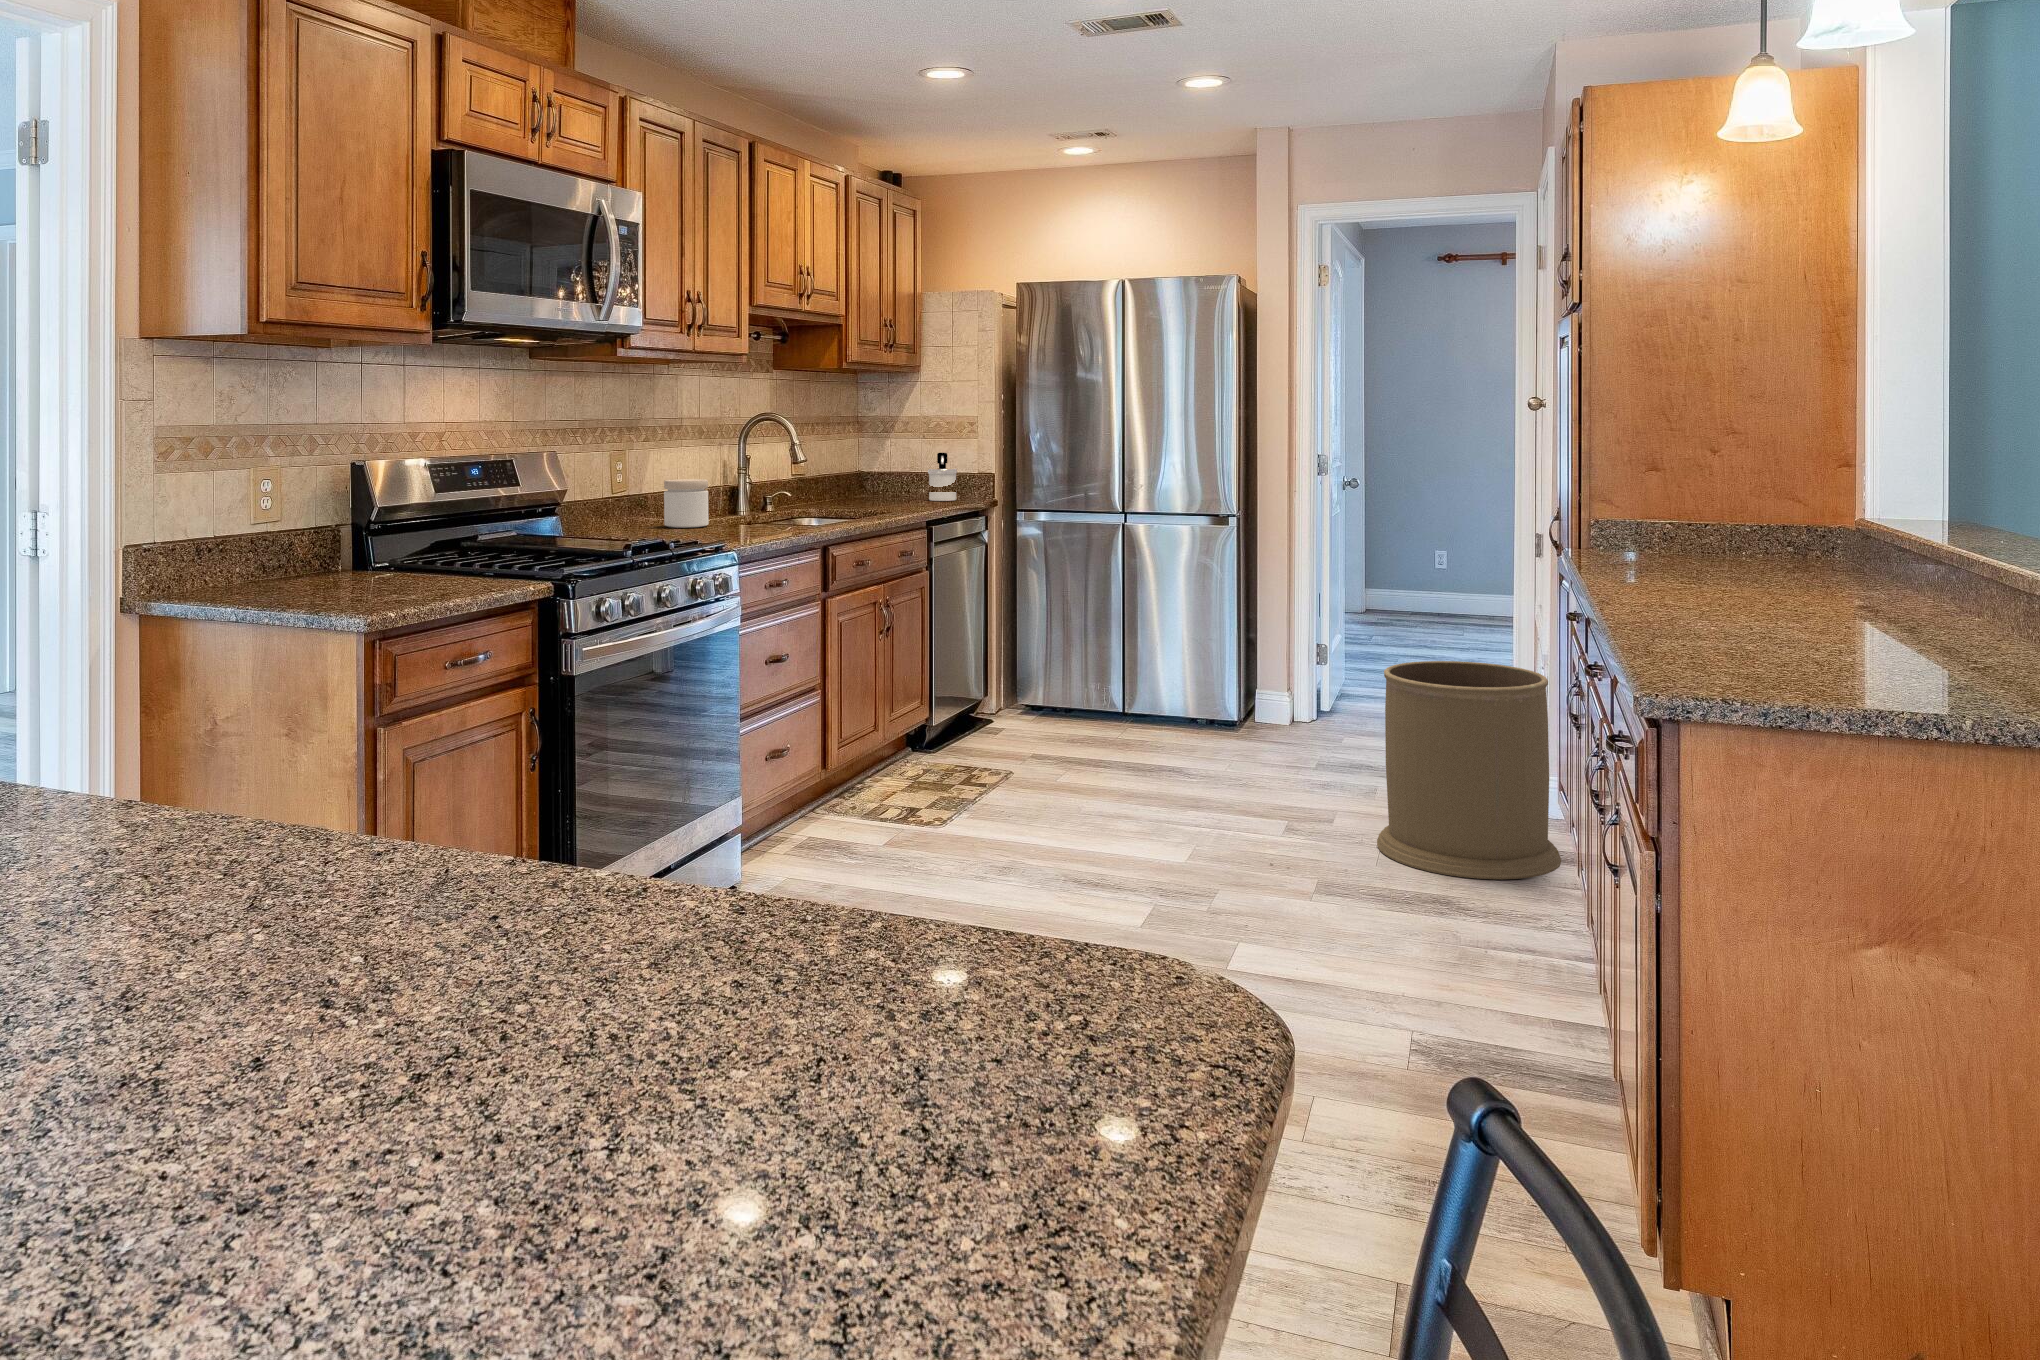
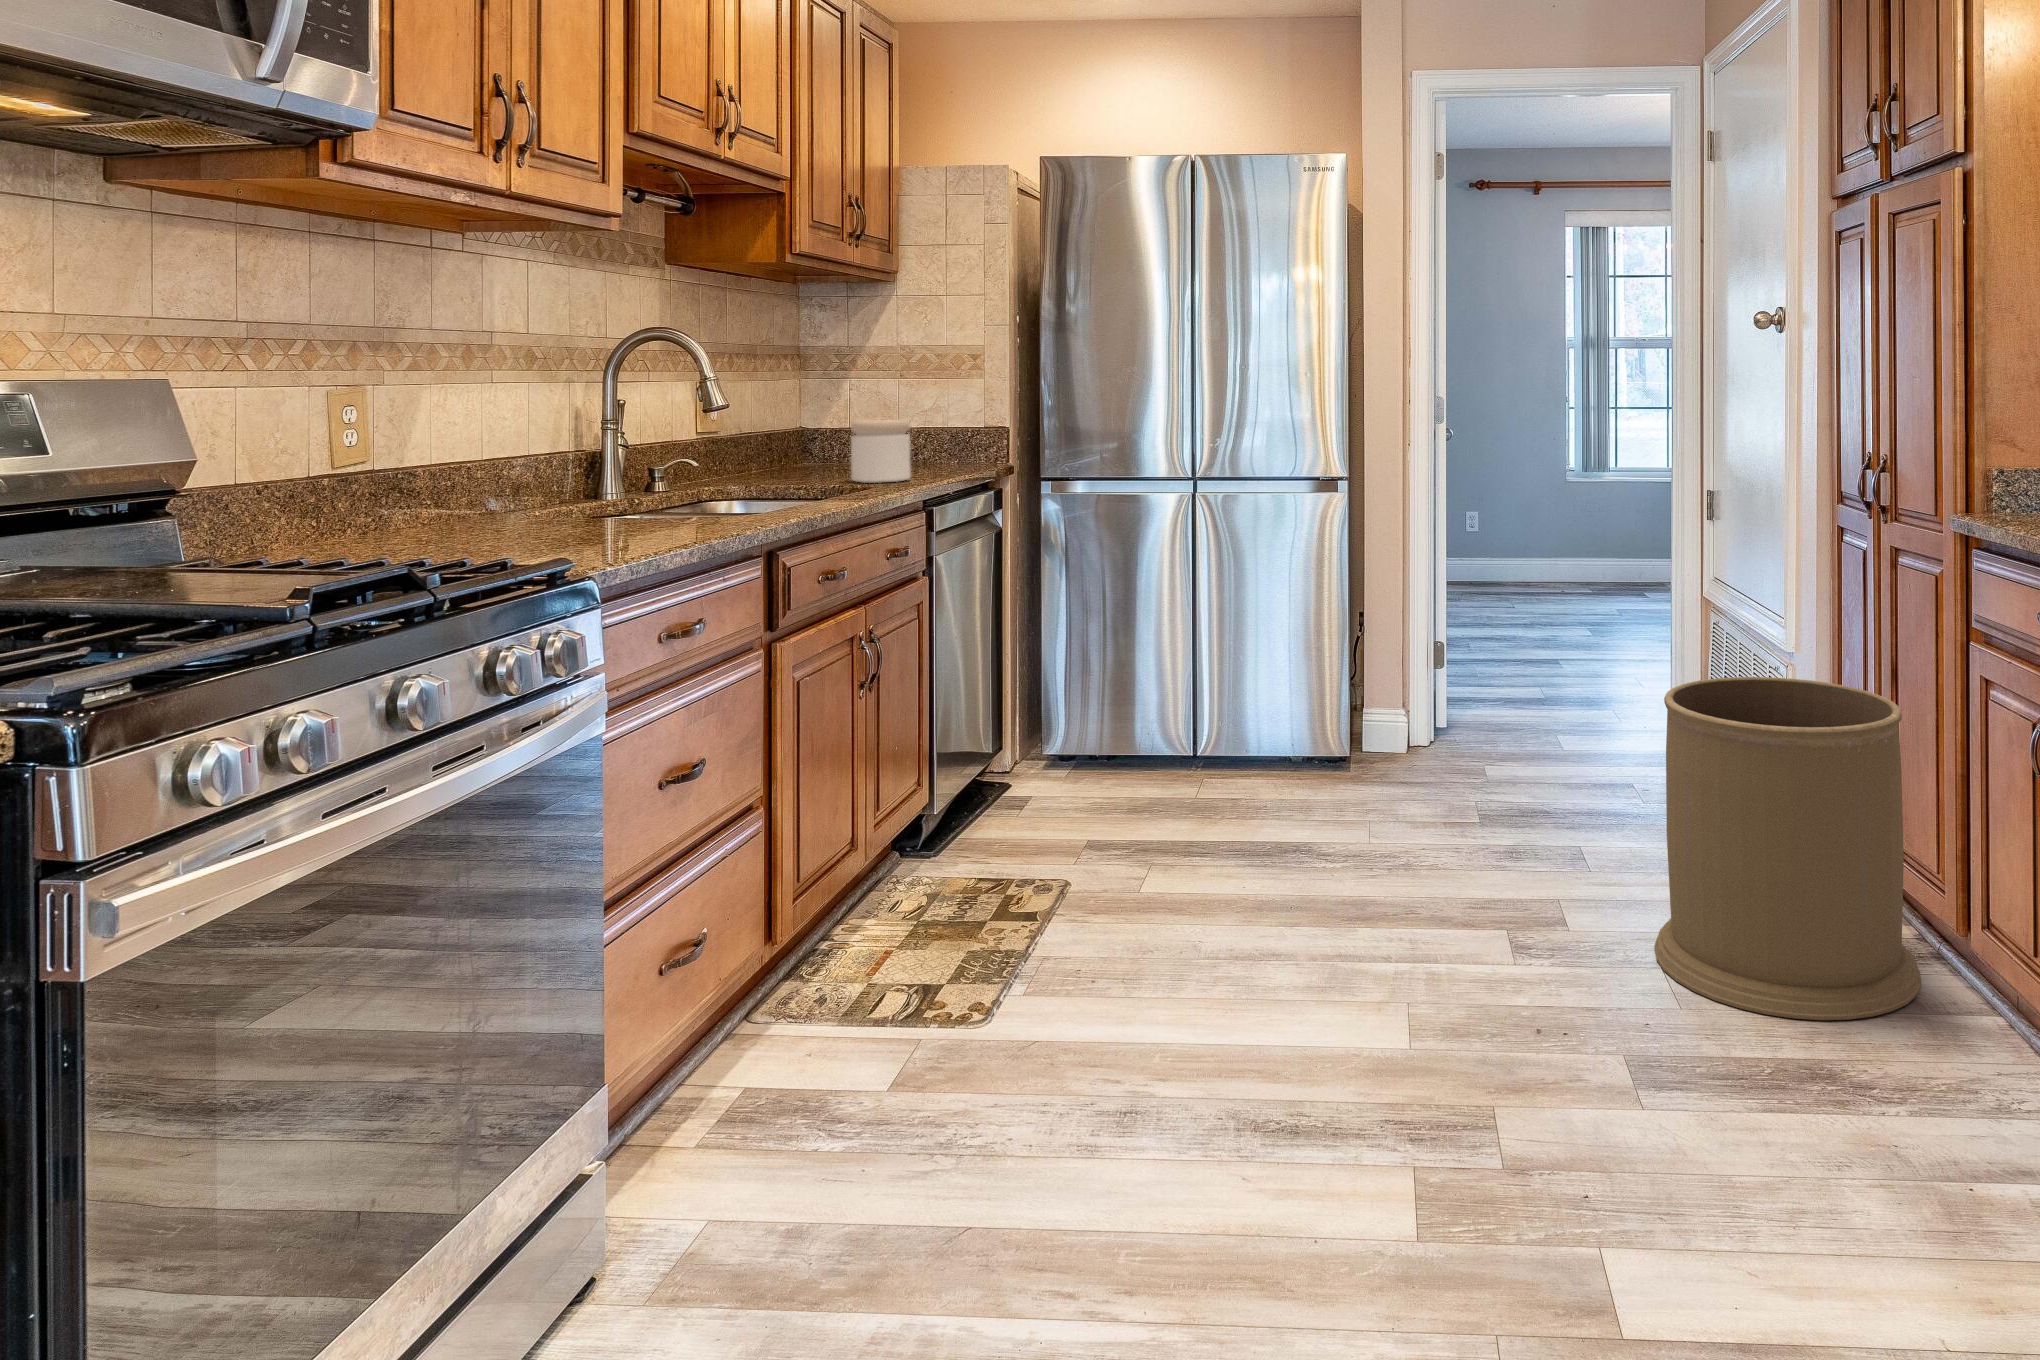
soap dispenser: present [928,453,957,501] -> none [908,398,951,467]
jar: present [664,479,709,528] -> present [851,420,911,483]

